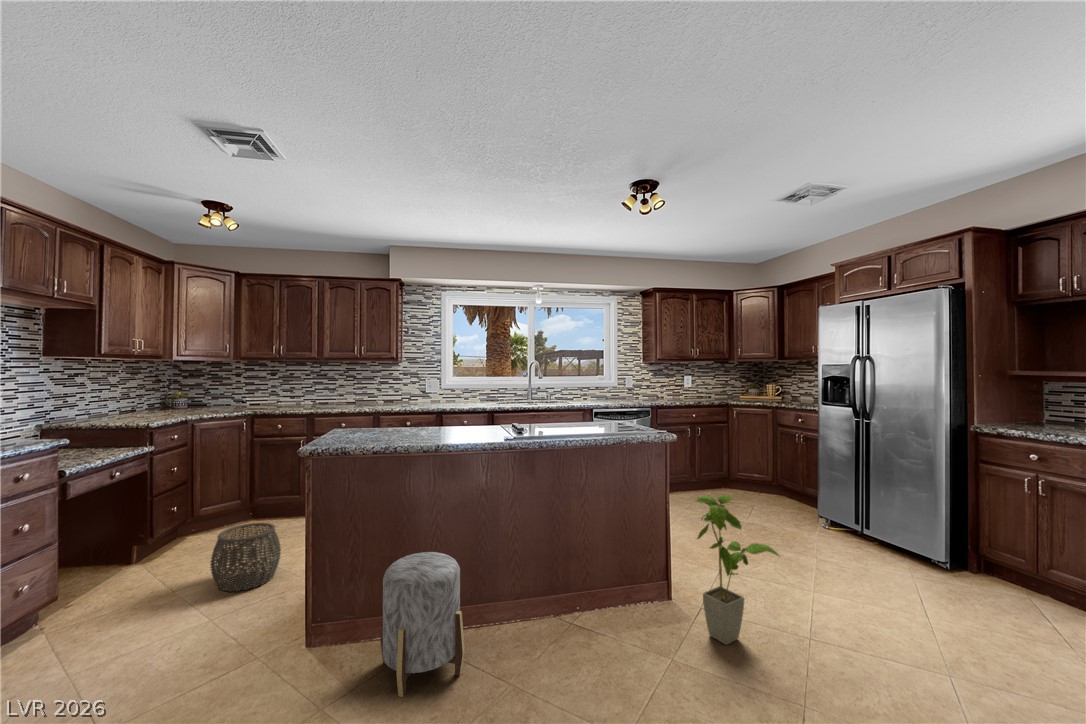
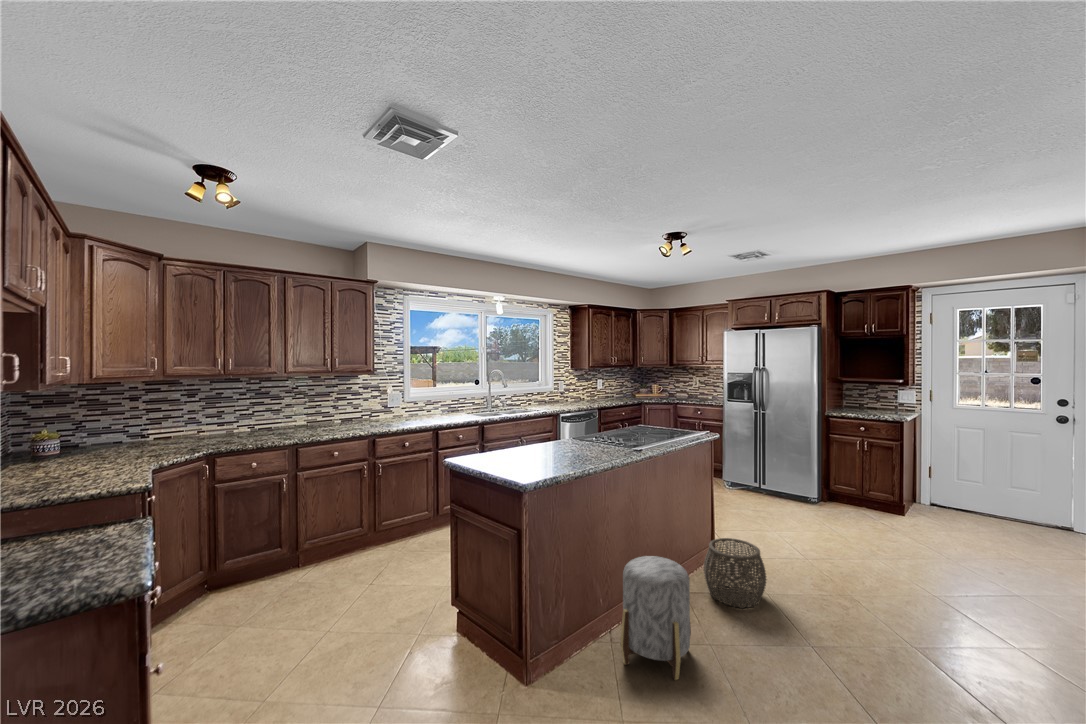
house plant: present [696,495,779,645] -> none [760,473,821,575]
woven basket: present [210,523,281,592] -> present [704,538,766,608]

